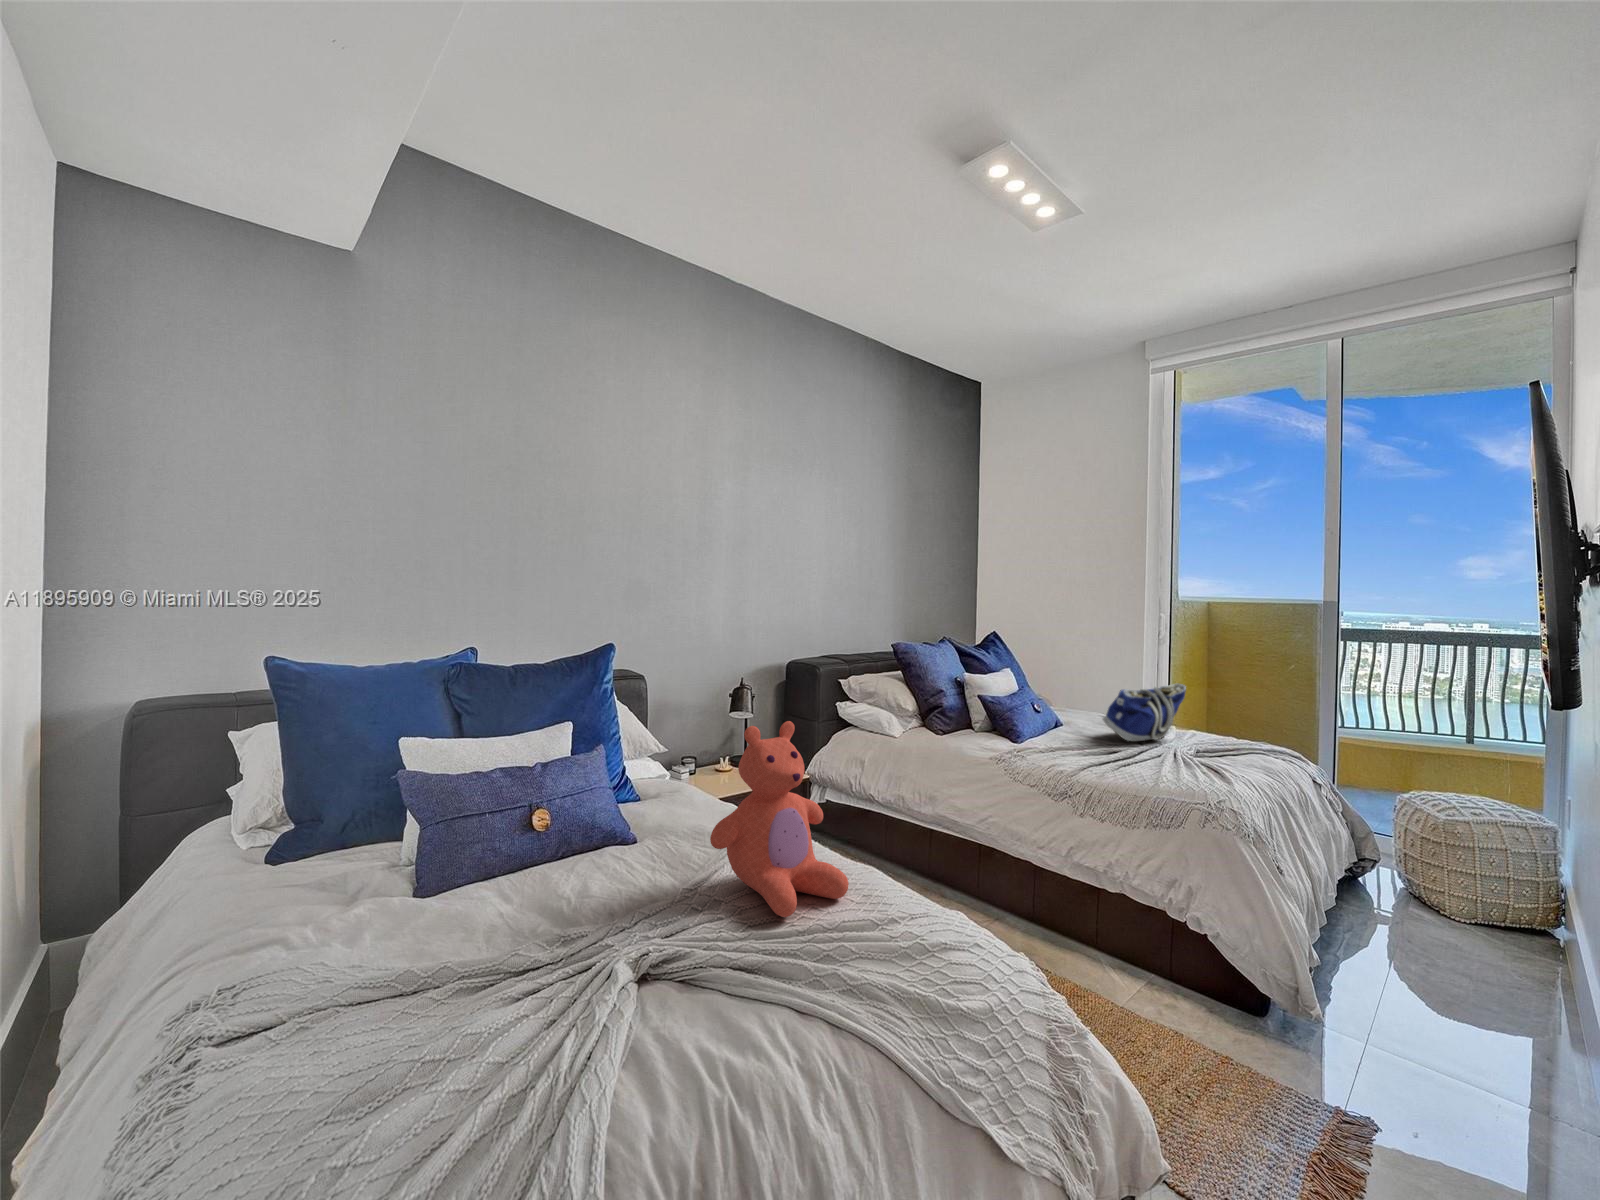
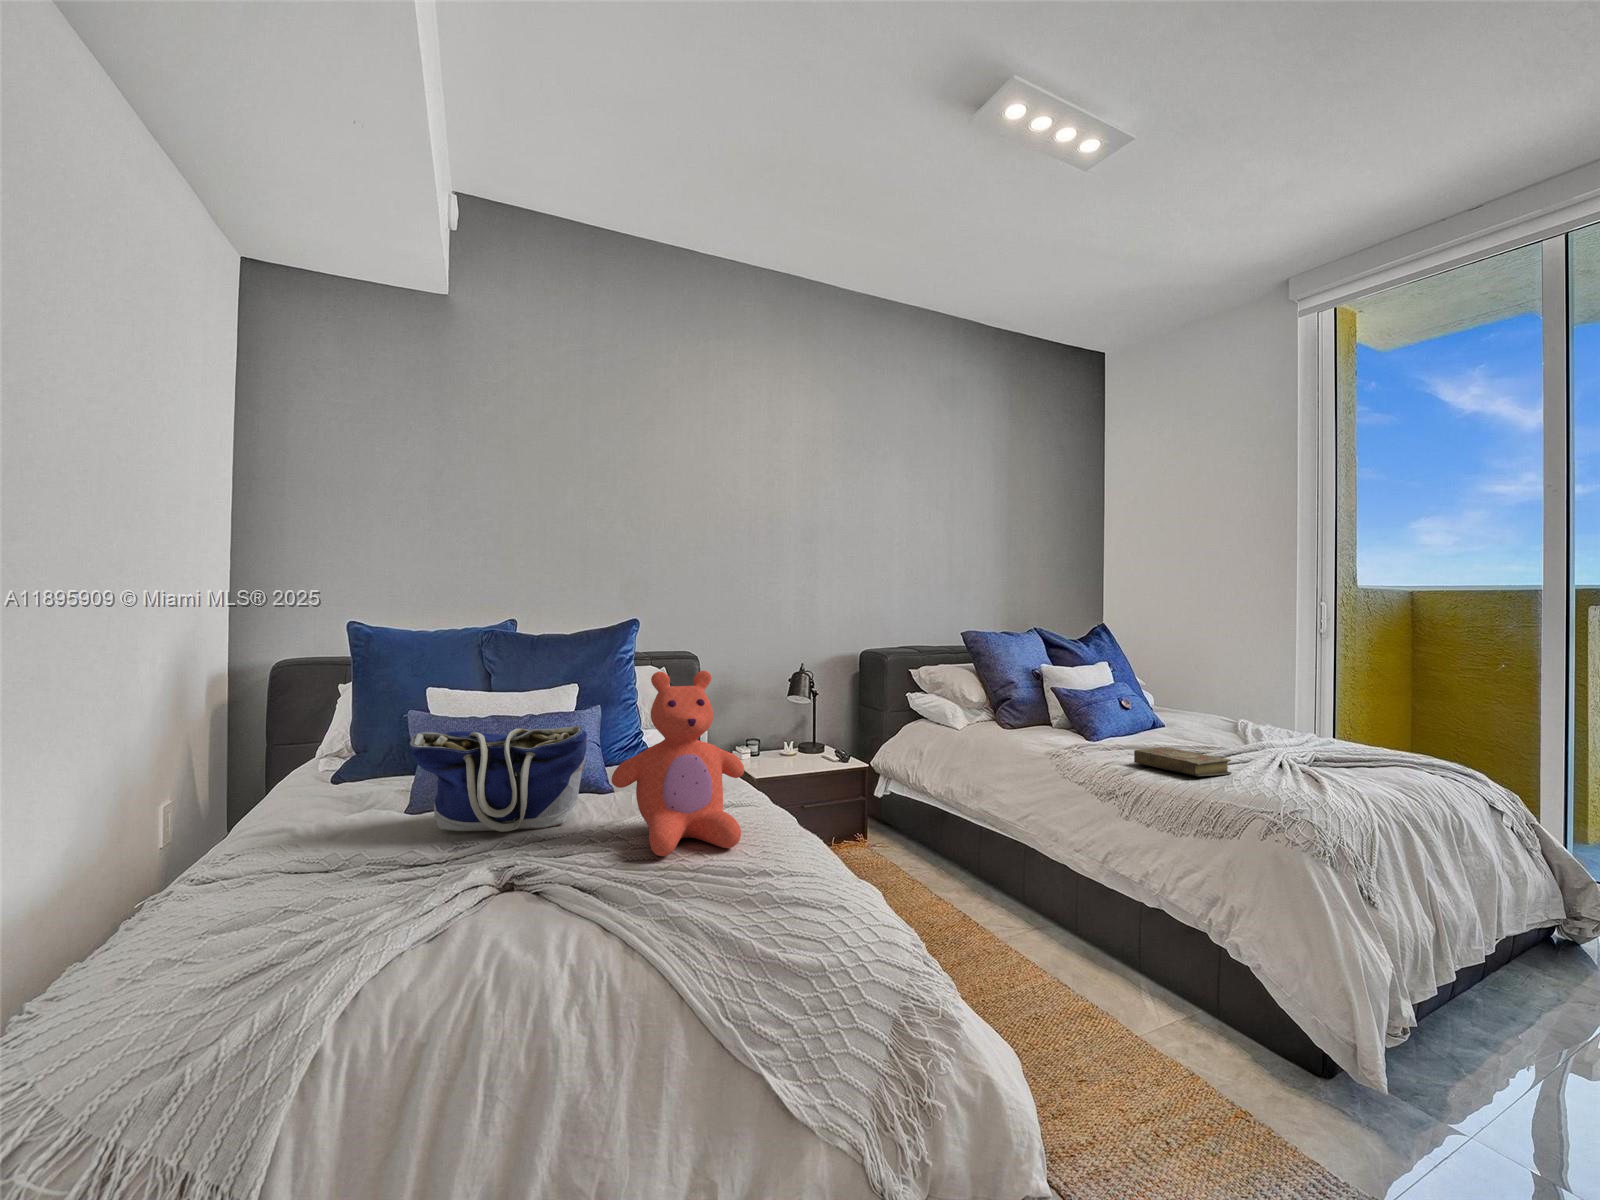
tote bag: present [1102,684,1186,741] -> present [410,725,587,832]
book: none [1076,748,1156,775] -> present [1134,747,1231,776]

